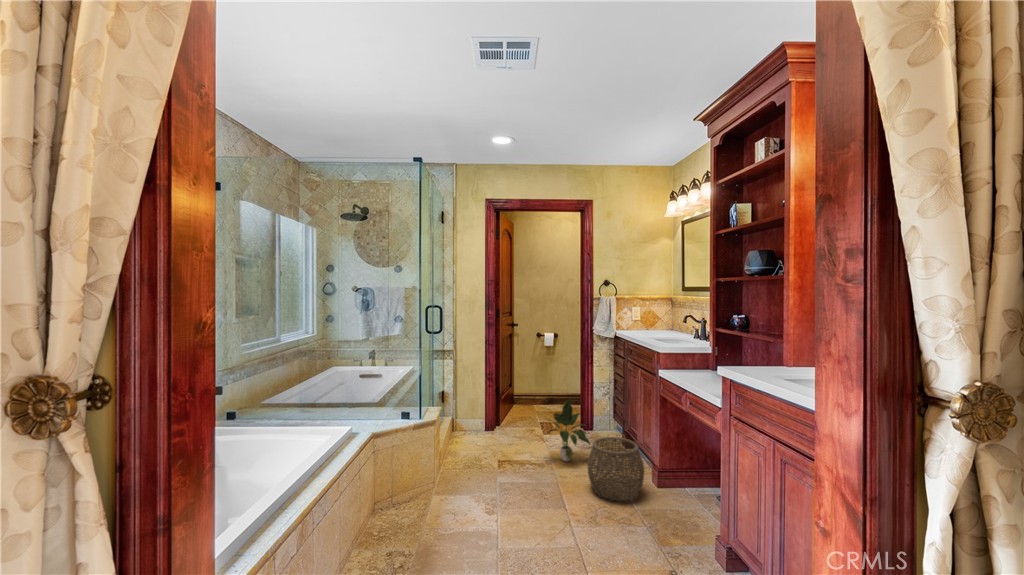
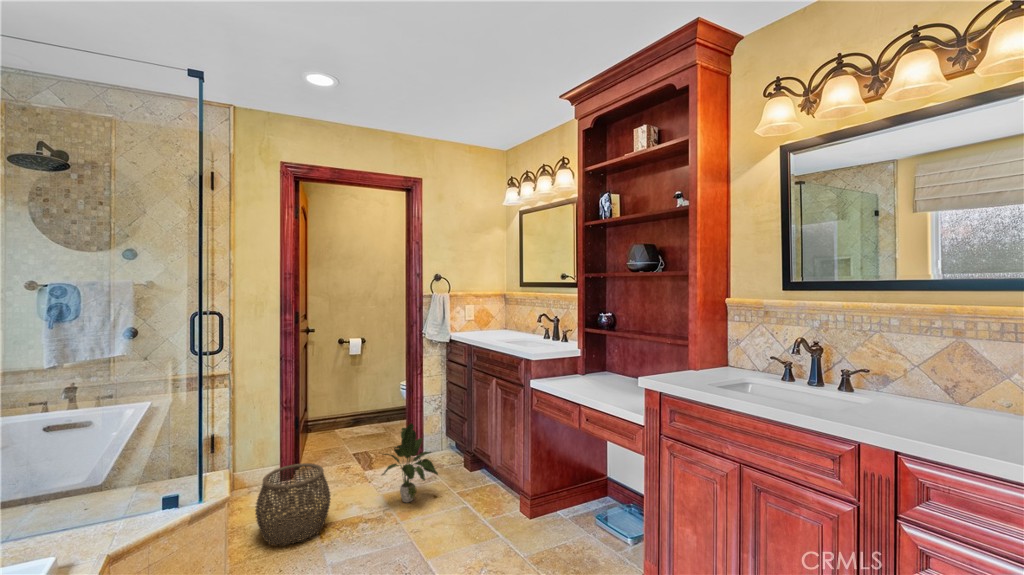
woven basket: present [588,437,644,501] -> present [255,463,331,545]

